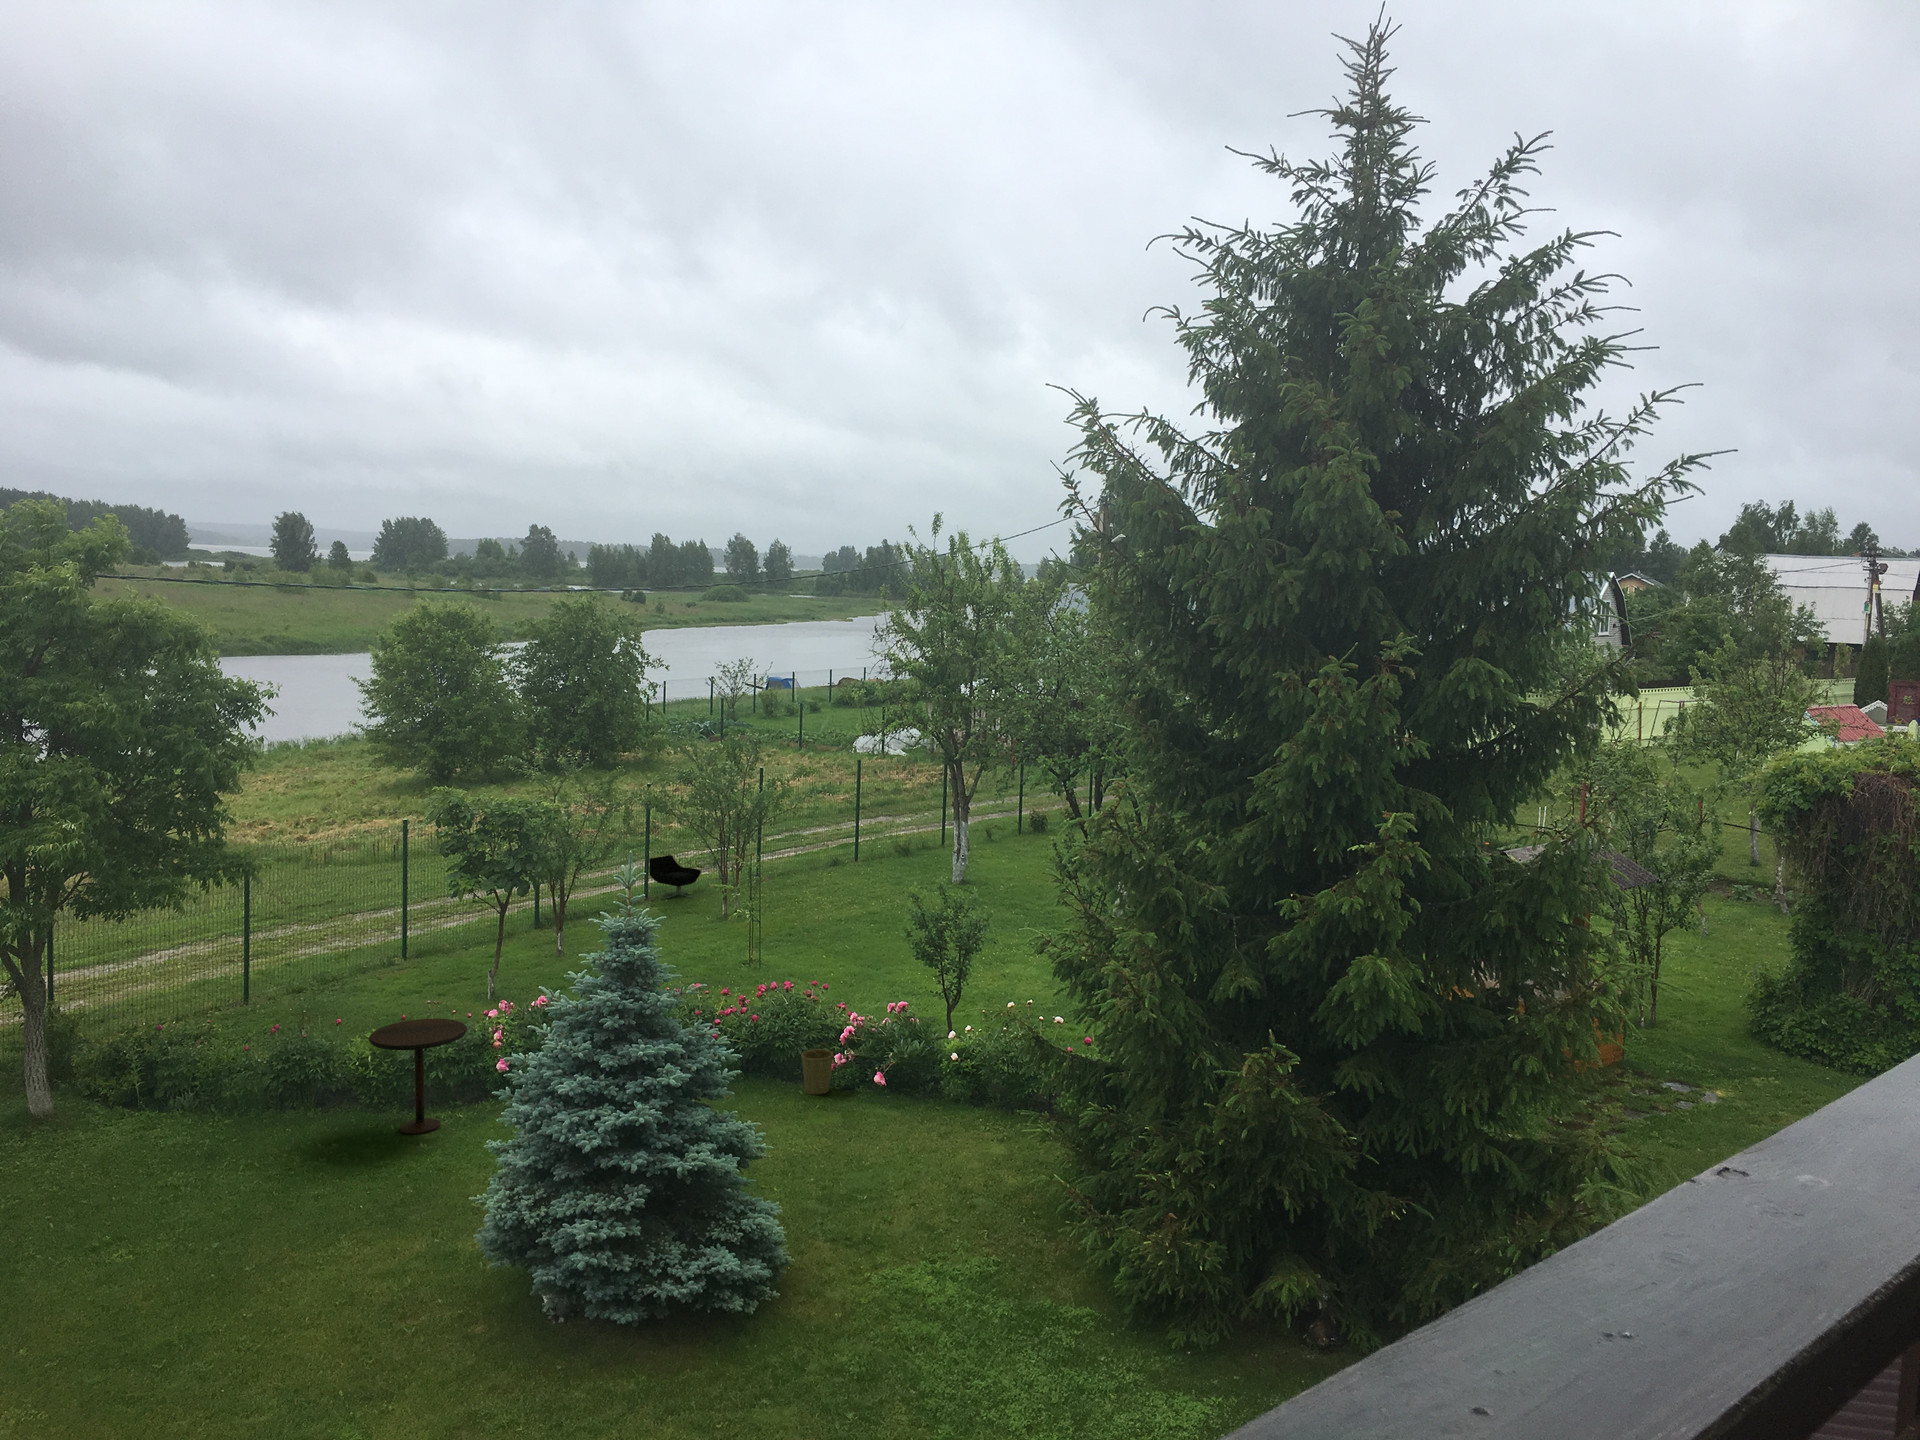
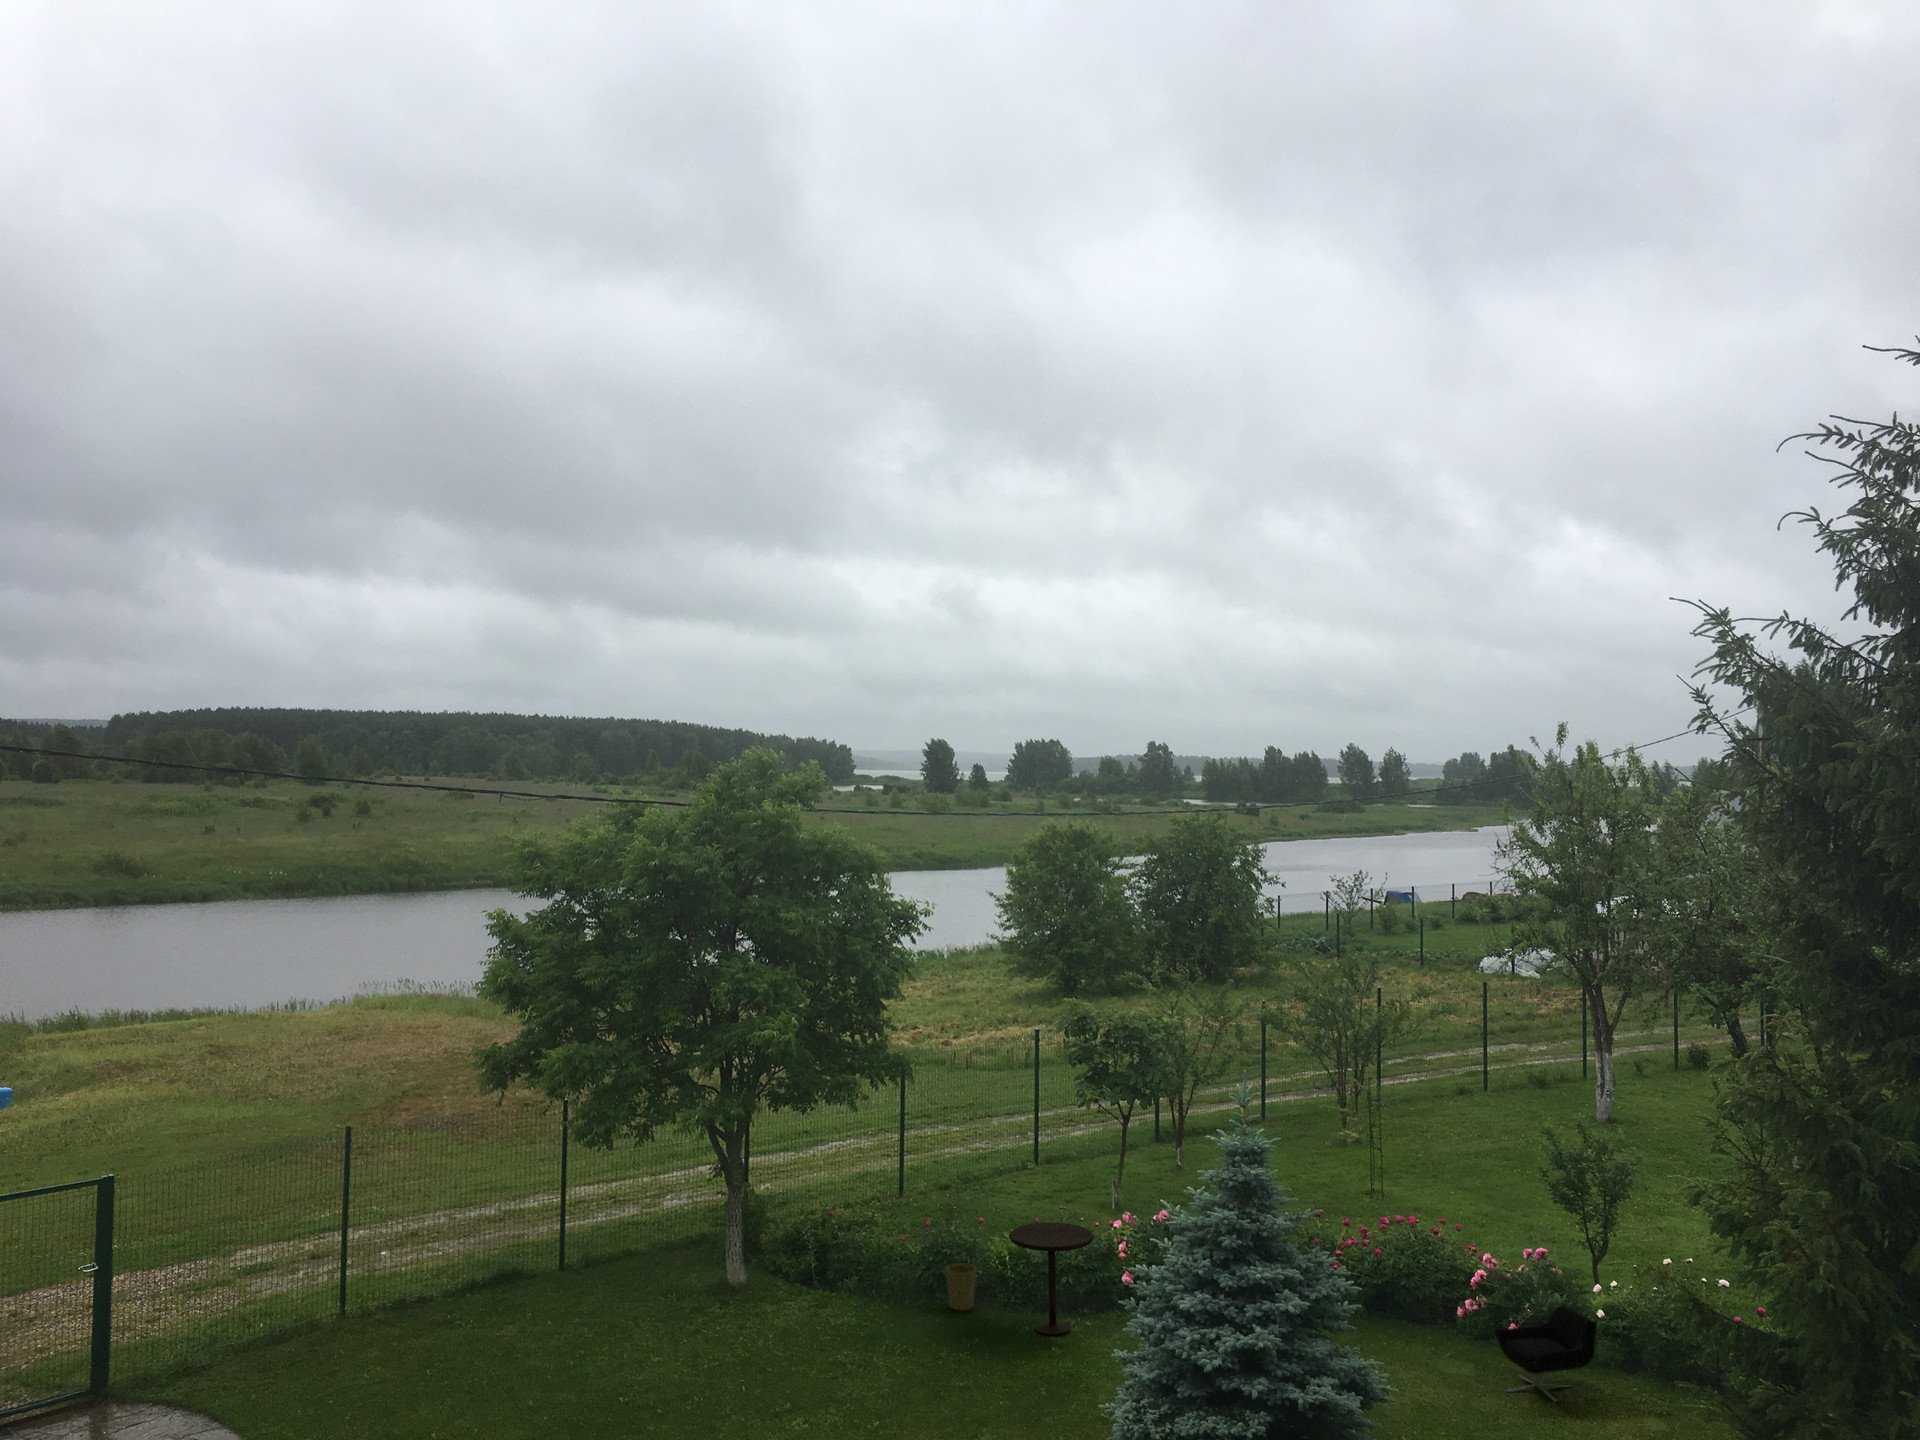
lounge chair: present [649,855,701,898] -> present [1495,1304,1597,1402]
basket: present [801,1043,833,1095] -> present [946,1264,977,1311]

